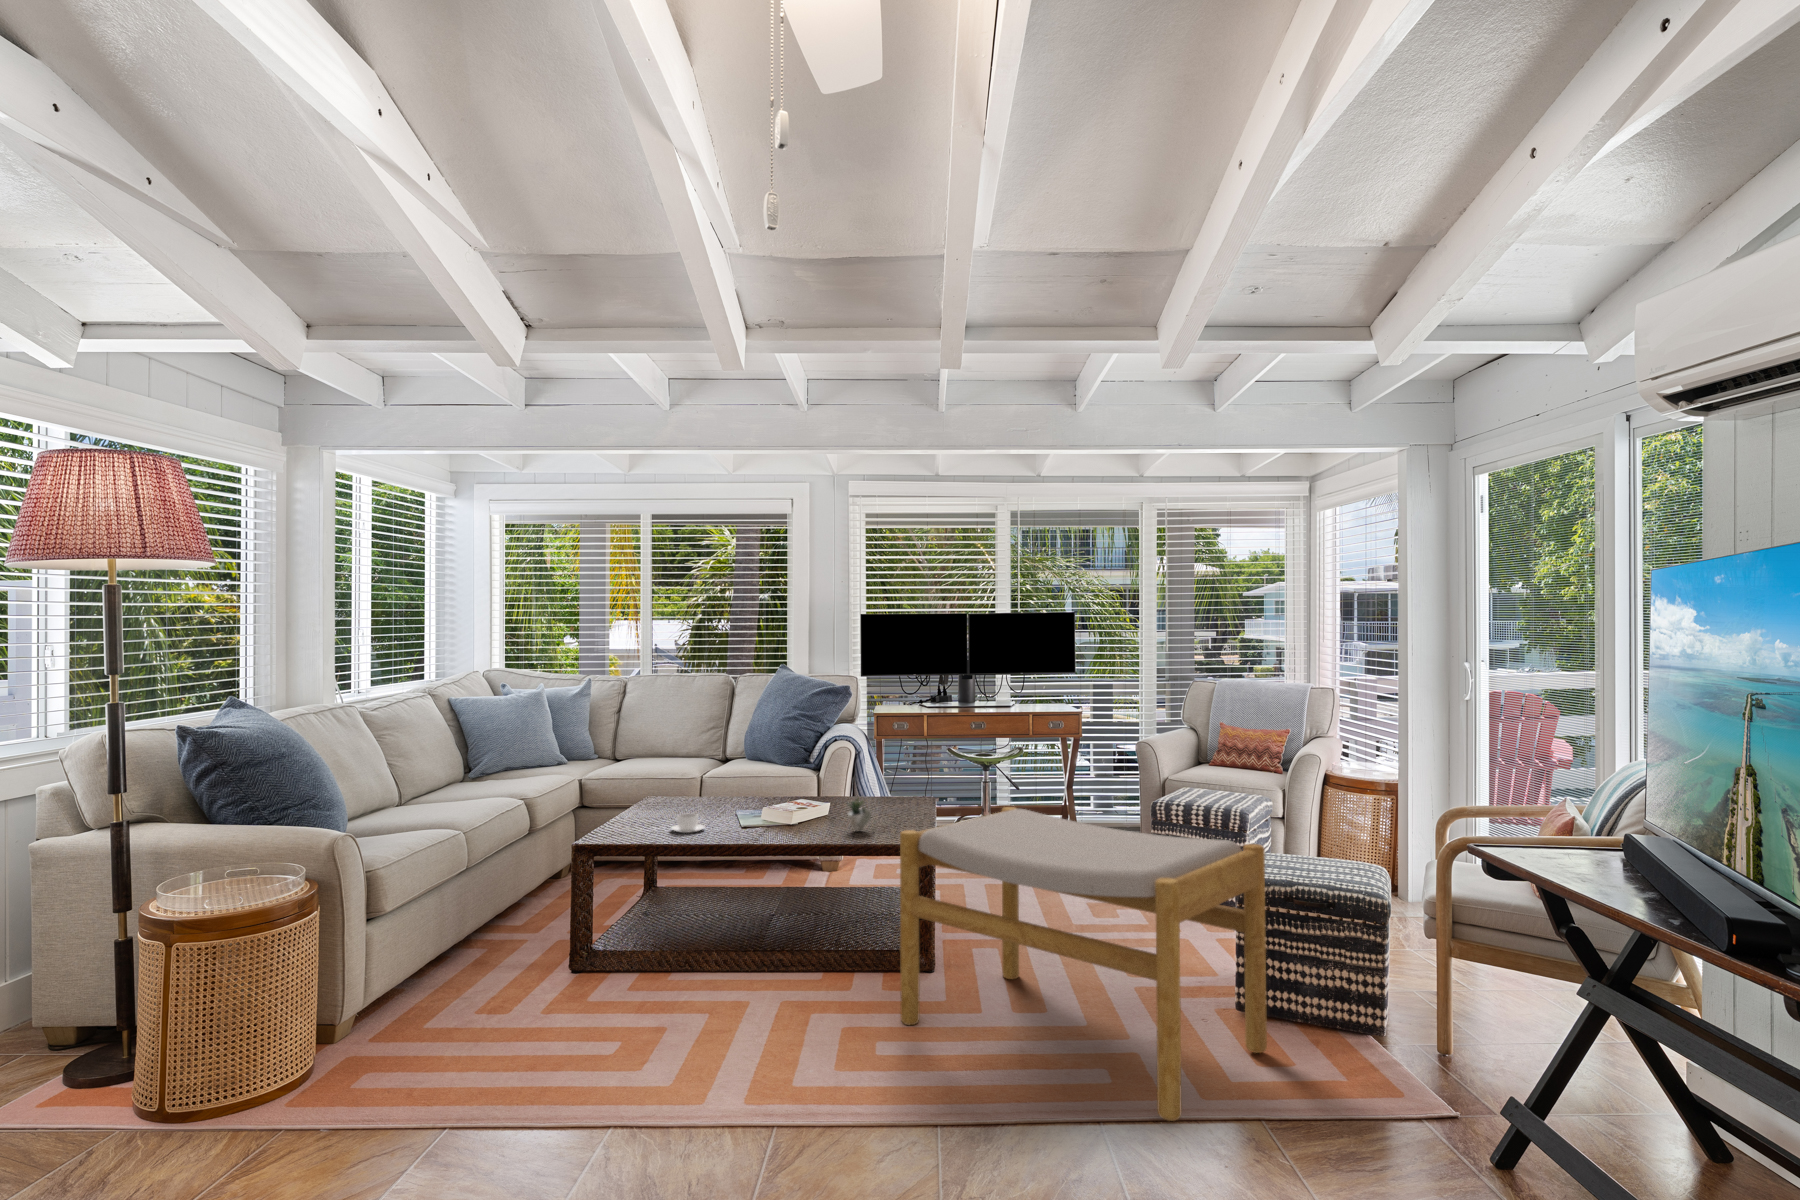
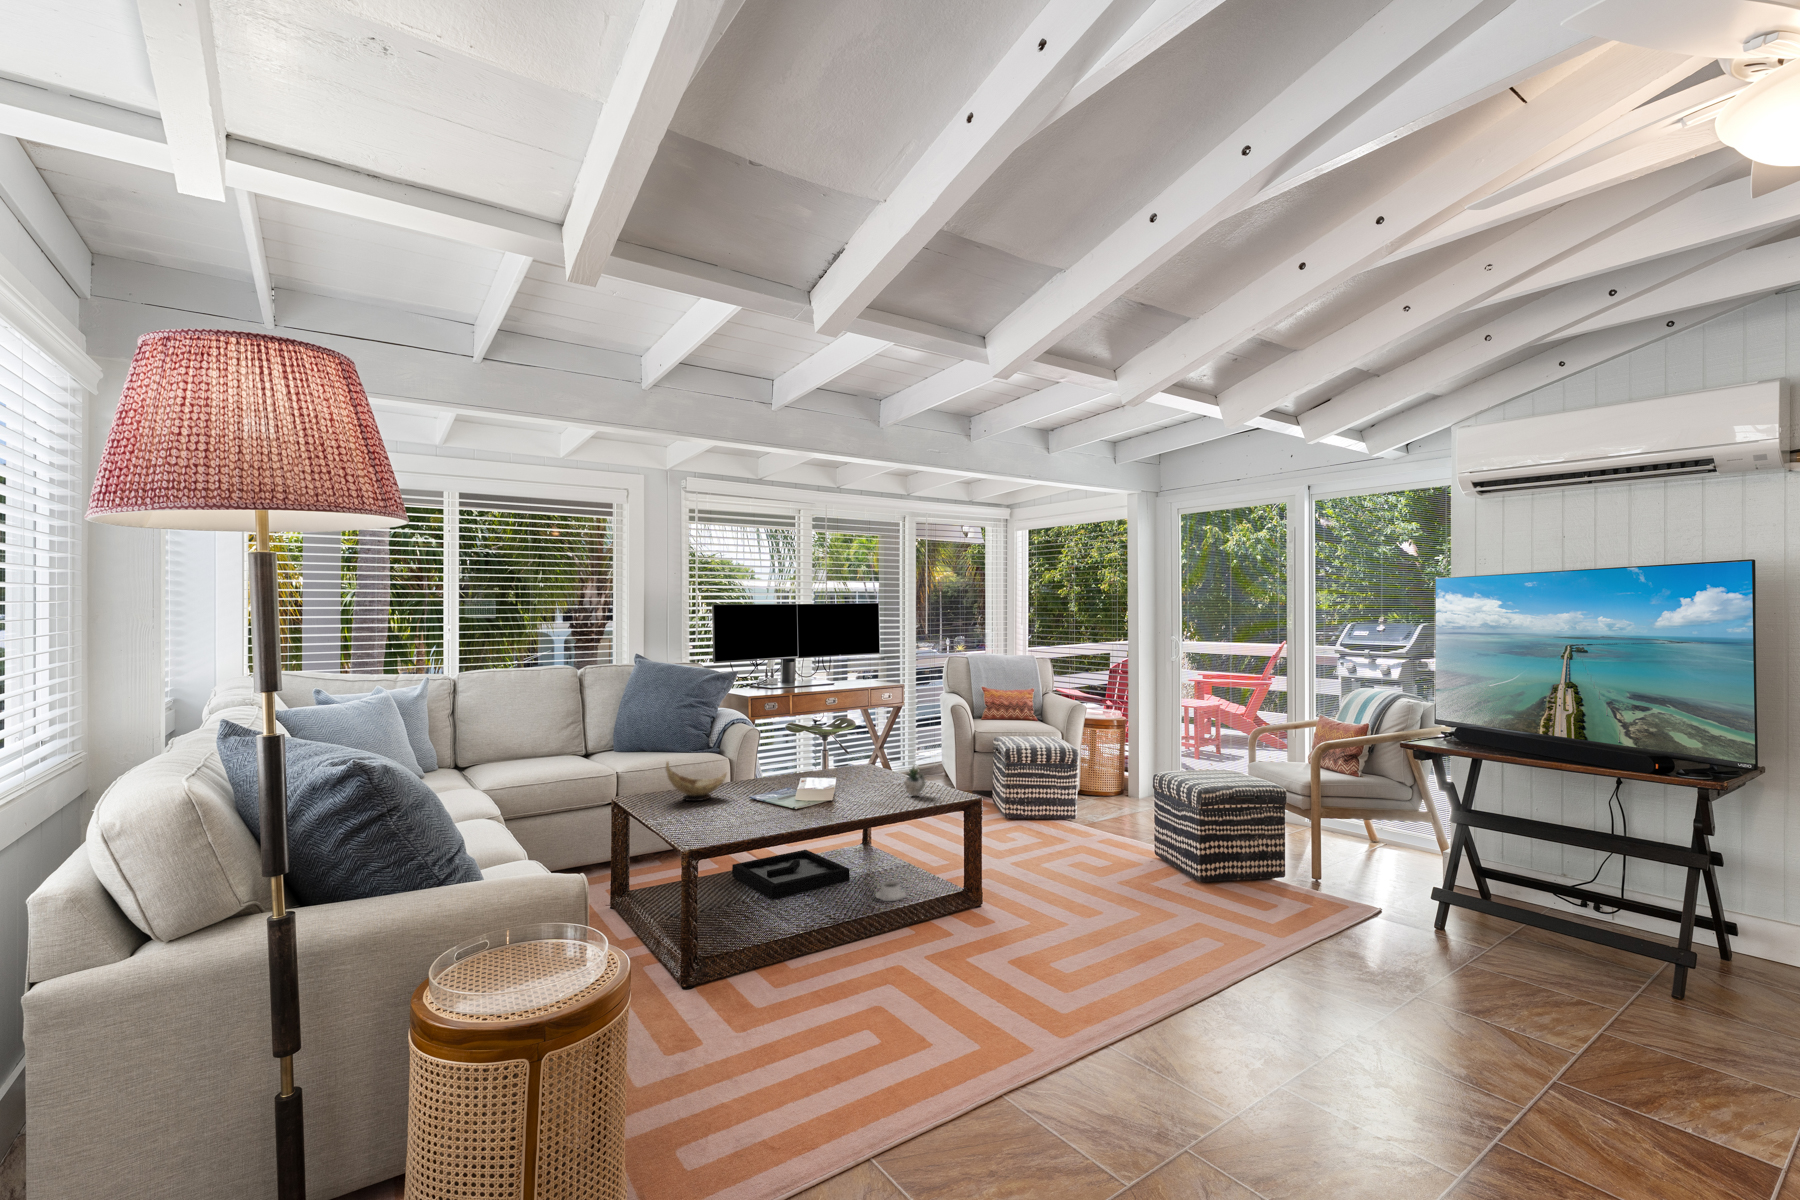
decorative bowl: none [658,768,713,809] -> present [666,762,726,801]
footstool: present [900,807,1267,1121] -> none [1027,759,1307,965]
coffee cup: present [672,813,705,833] -> present [876,881,906,901]
decorative tray: none [738,879,834,917] -> present [732,850,850,900]

